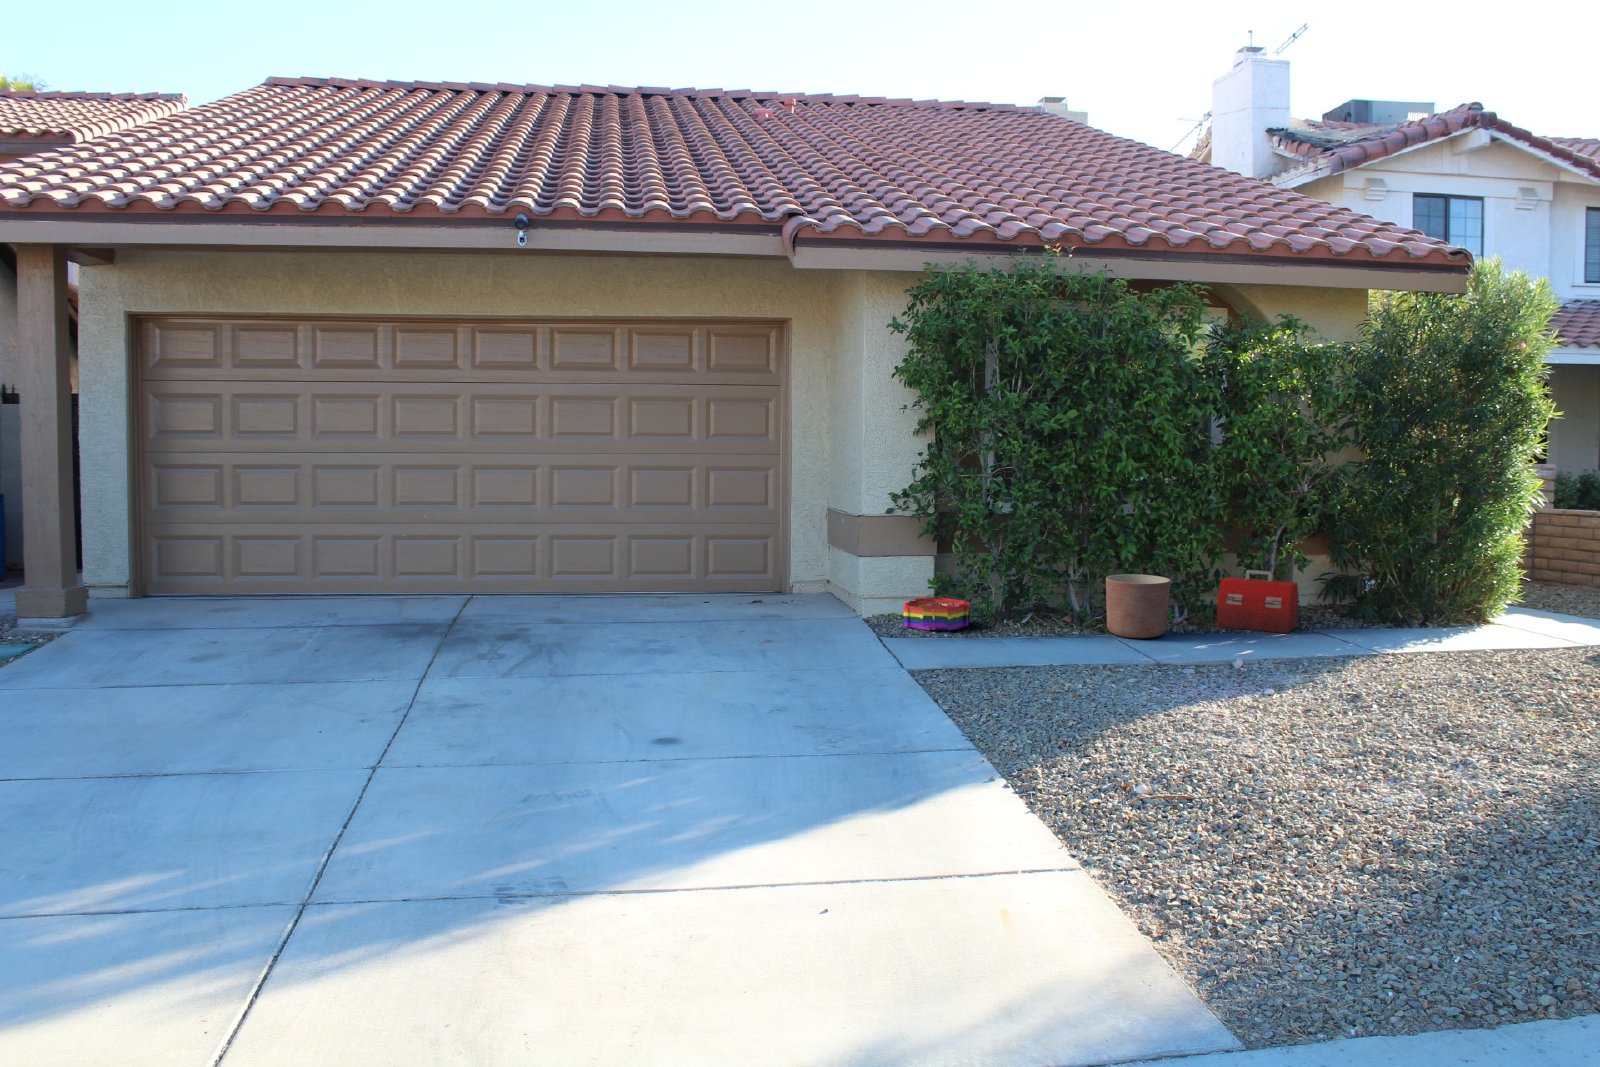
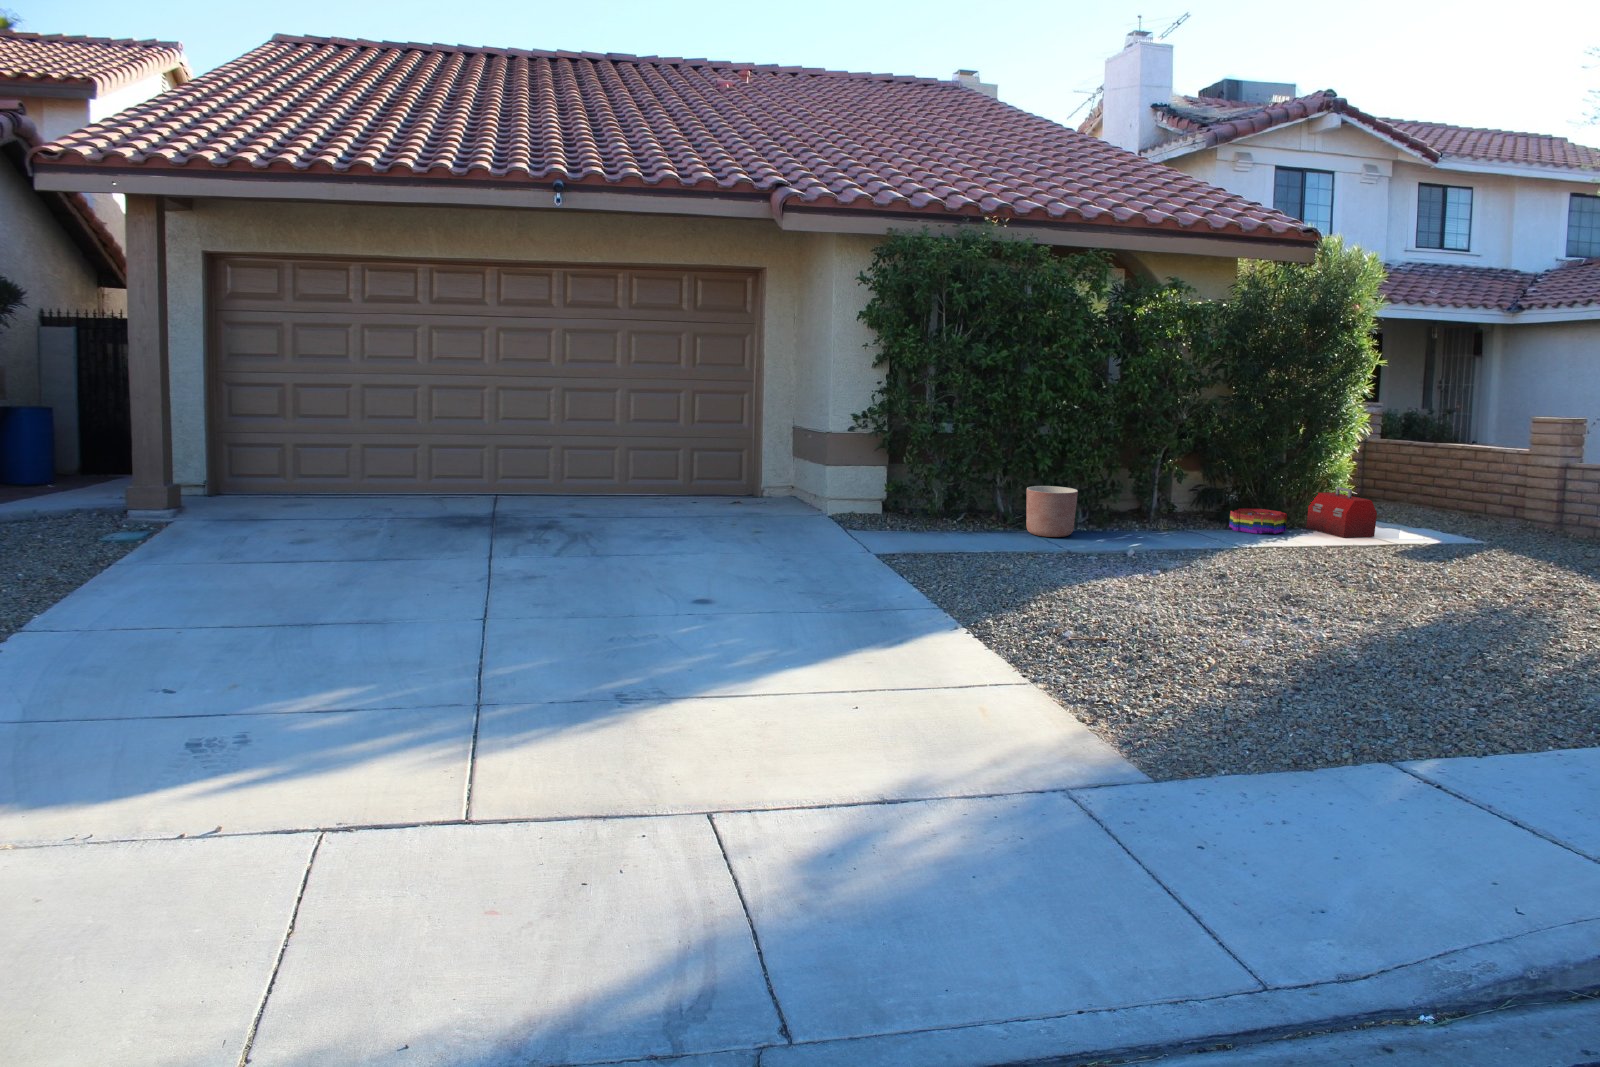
toolbox: present [1217,570,1299,633] -> present [1307,487,1377,538]
storage bin: present [903,598,969,631] -> present [1229,509,1287,534]

